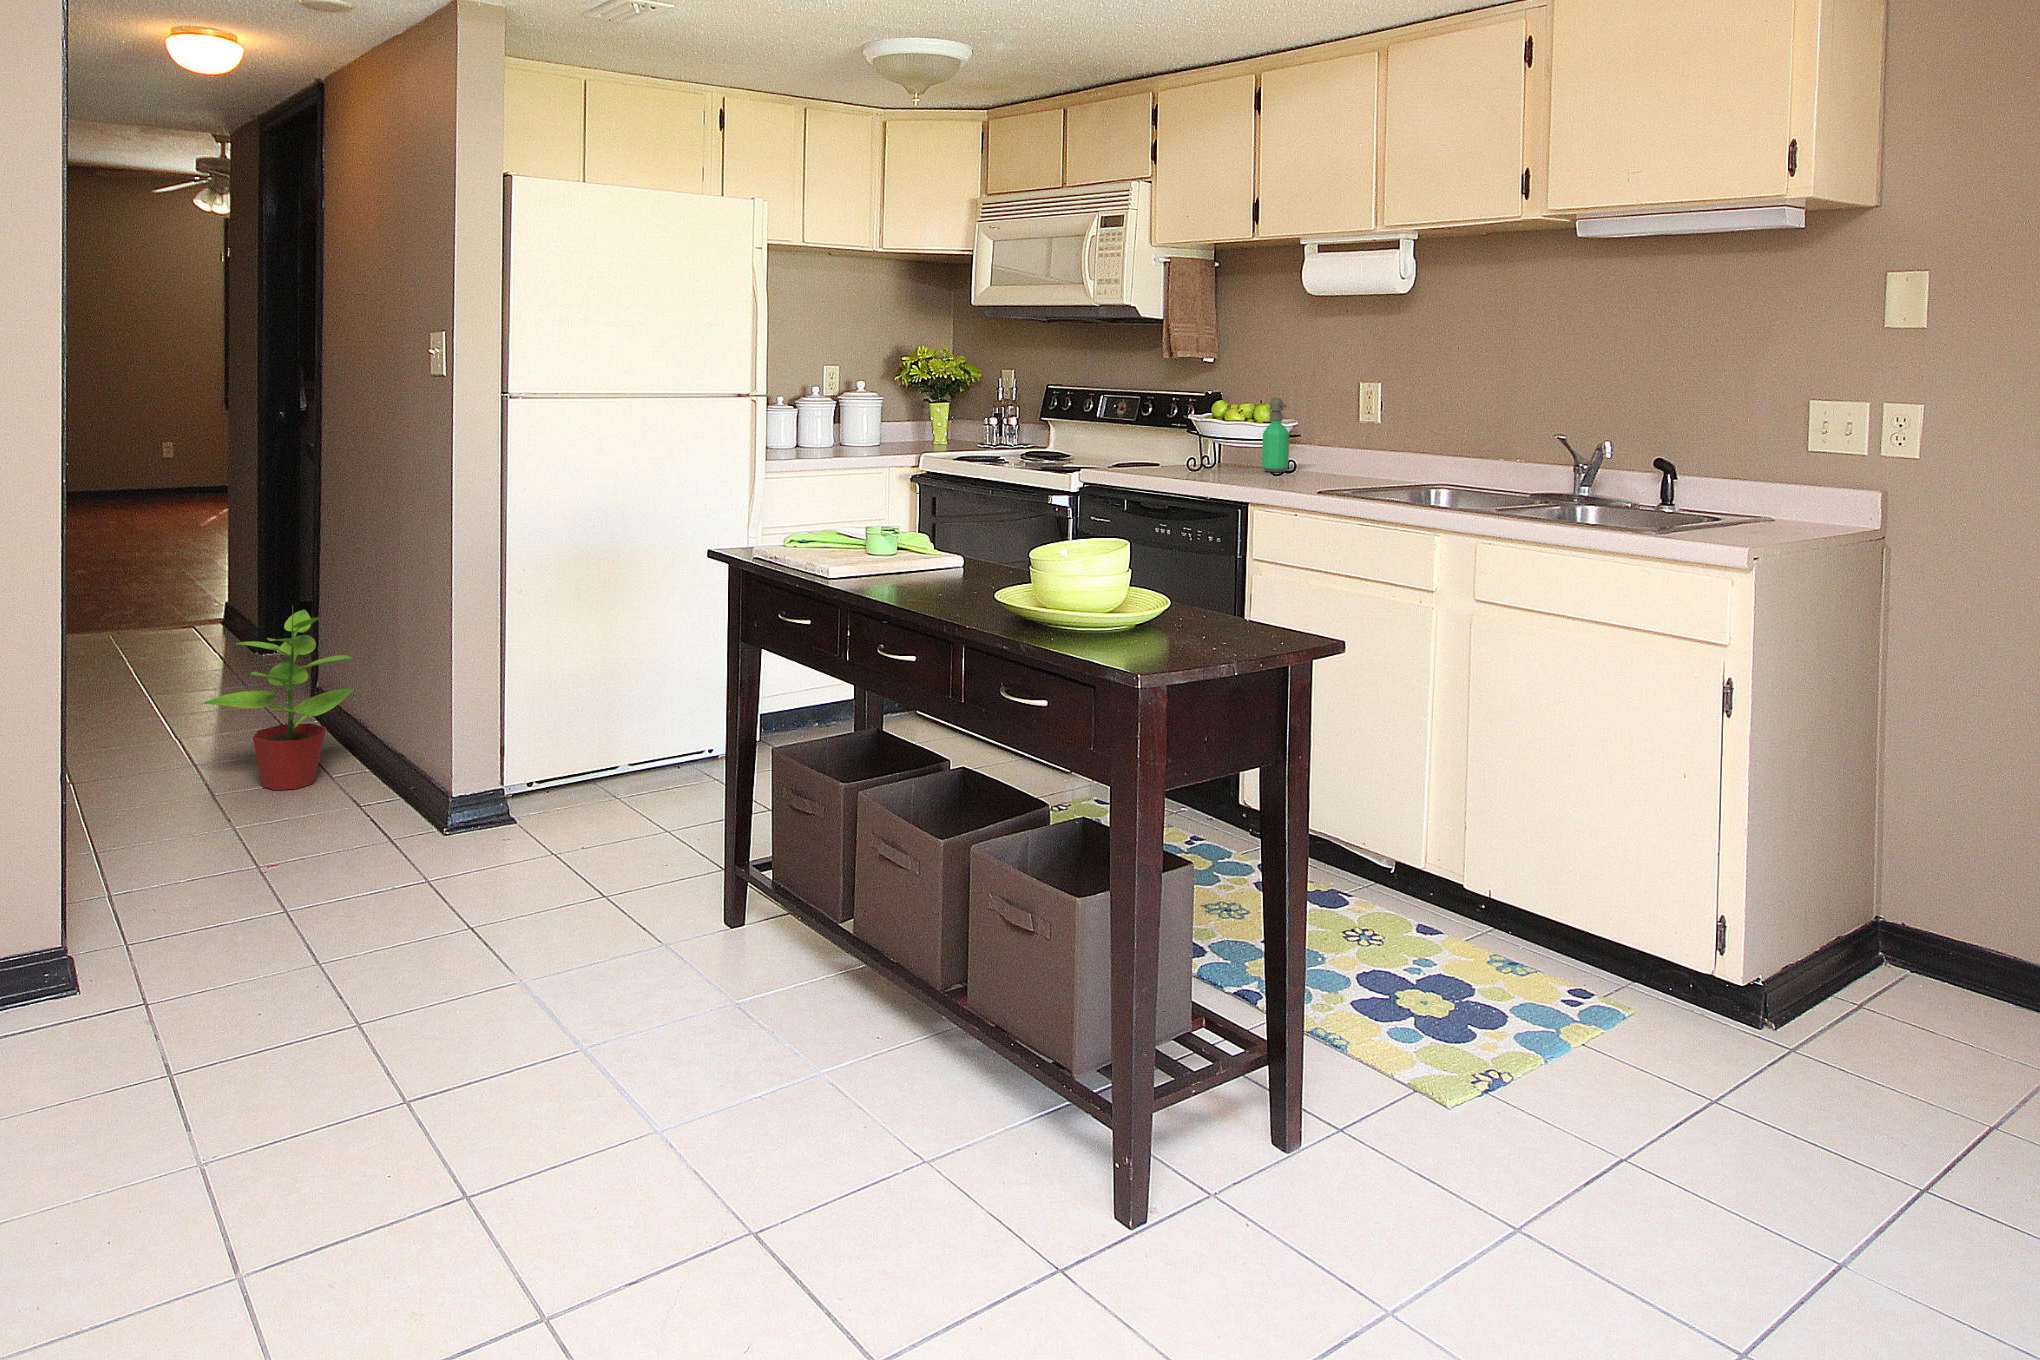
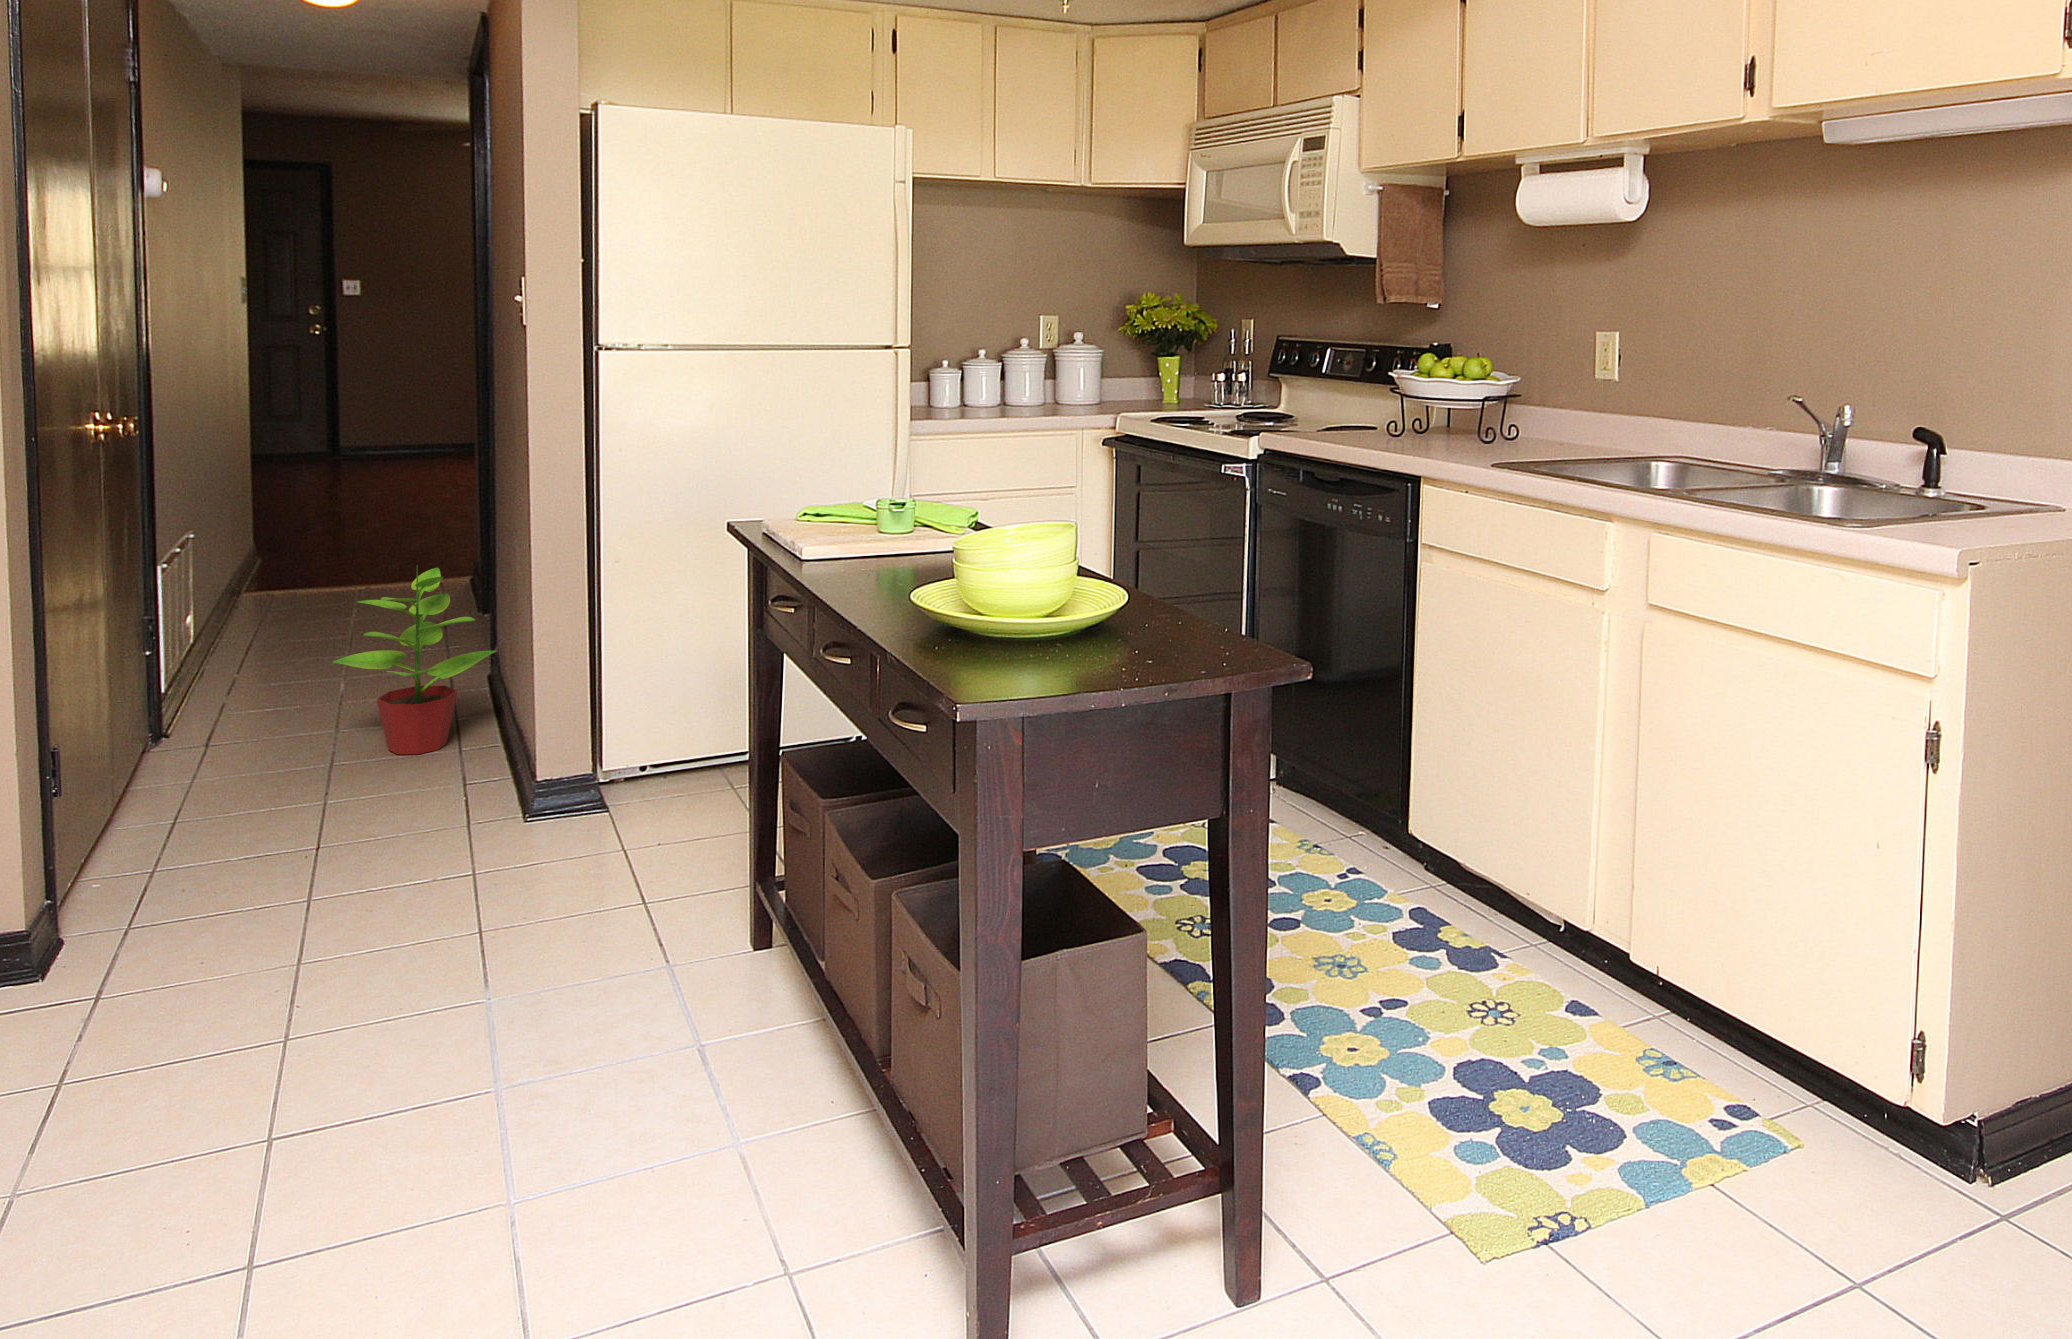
soap dispenser: present [1262,398,1289,472] -> none [1475,349,1507,436]

